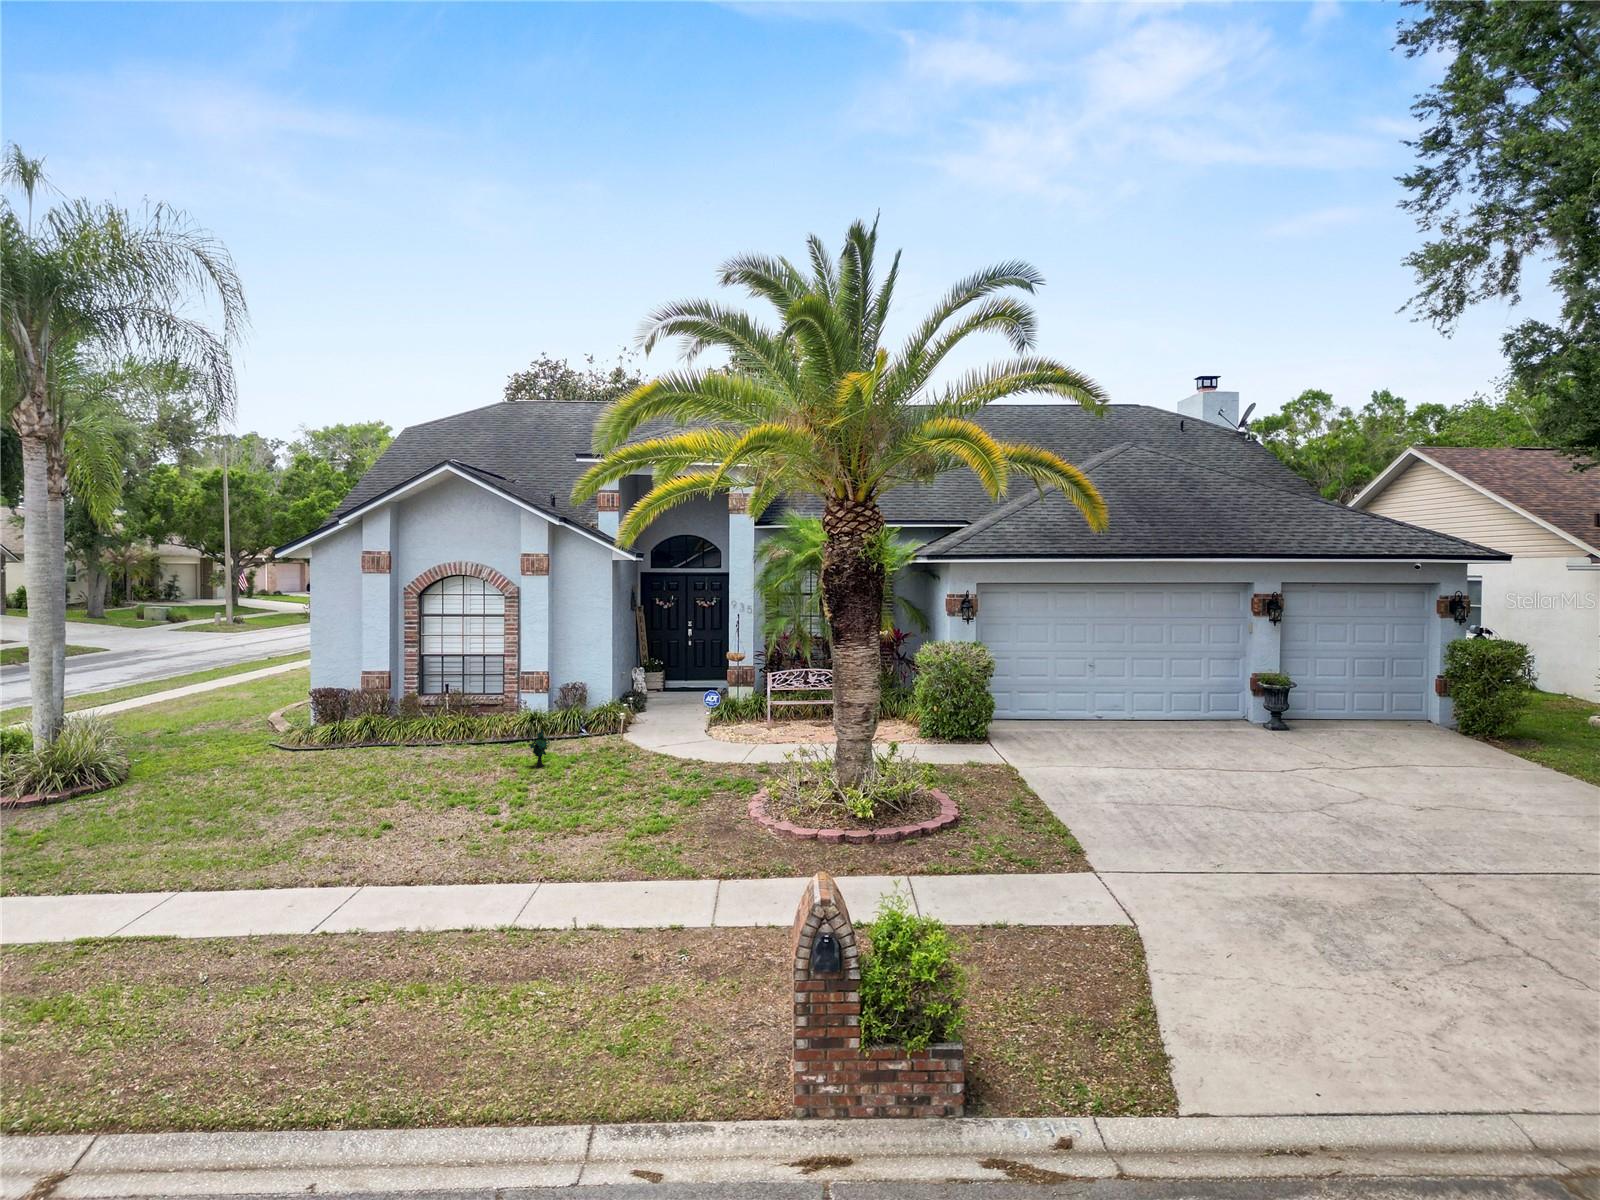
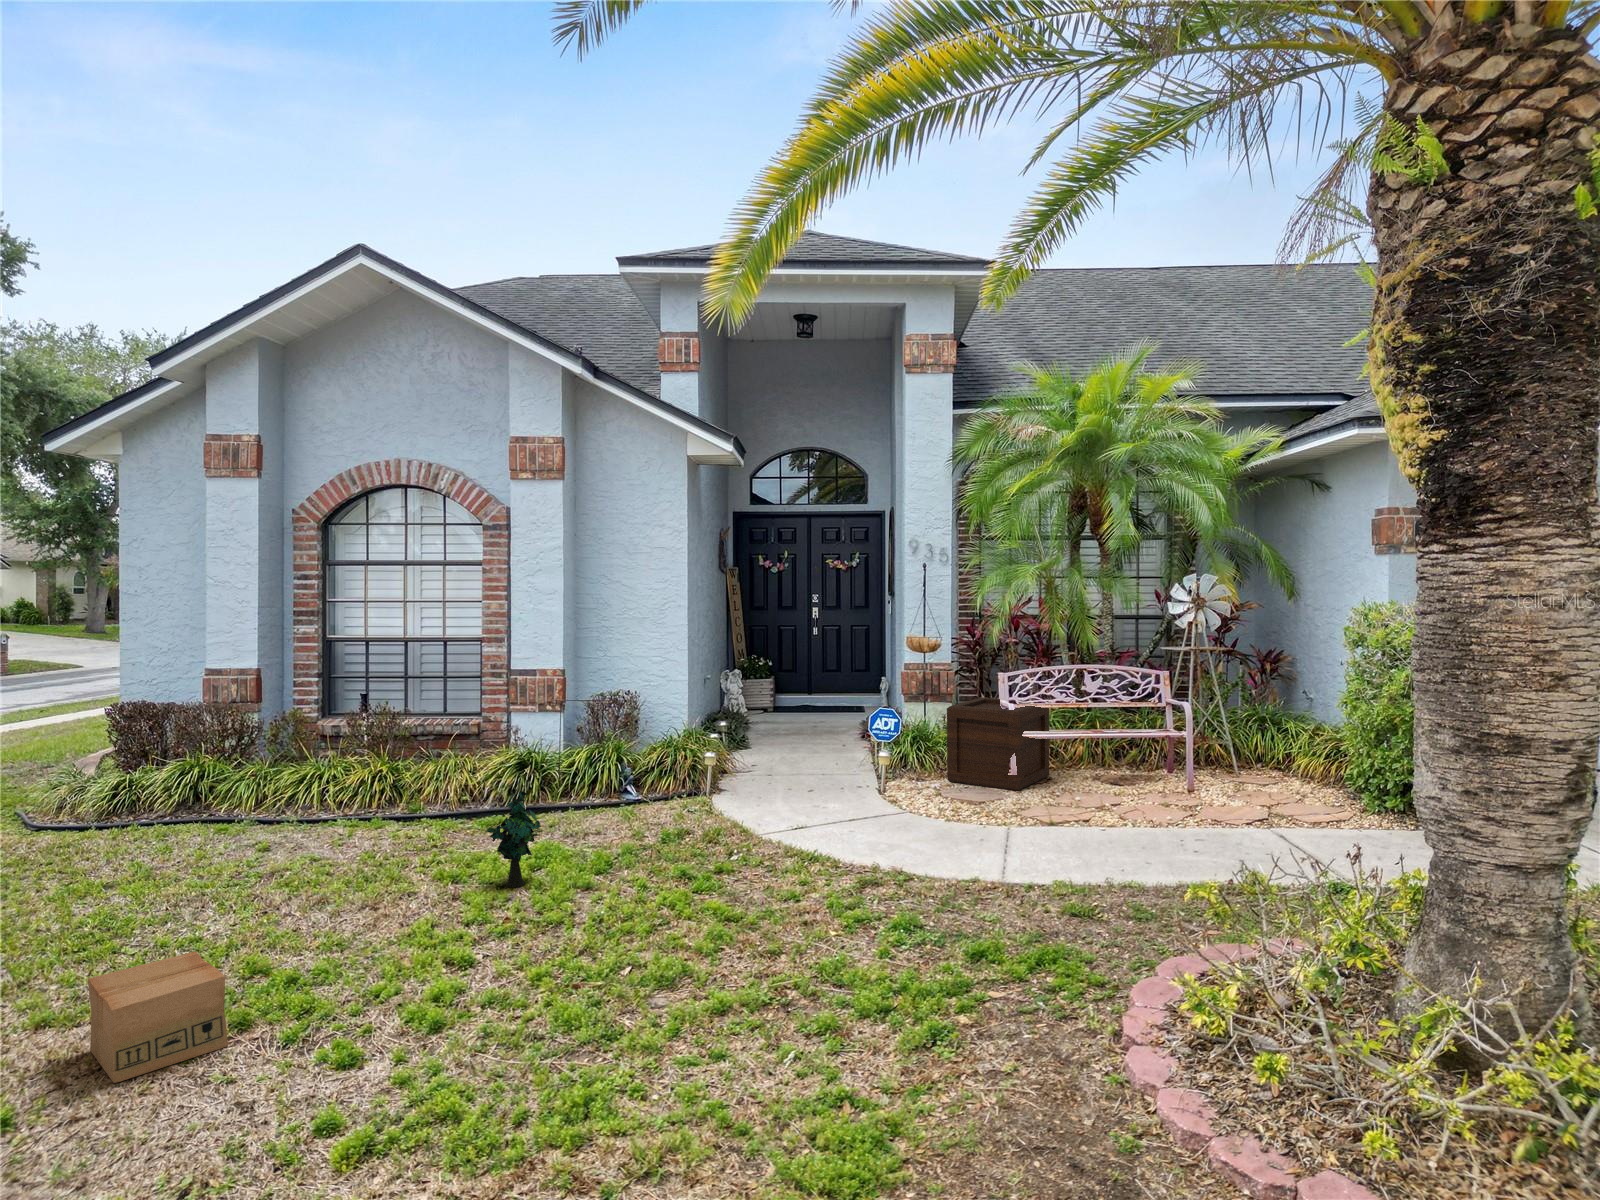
wooden crate: none [739,685,790,730] -> present [947,698,1049,791]
cardboard box: none [417,779,462,813] -> present [88,951,228,1083]

